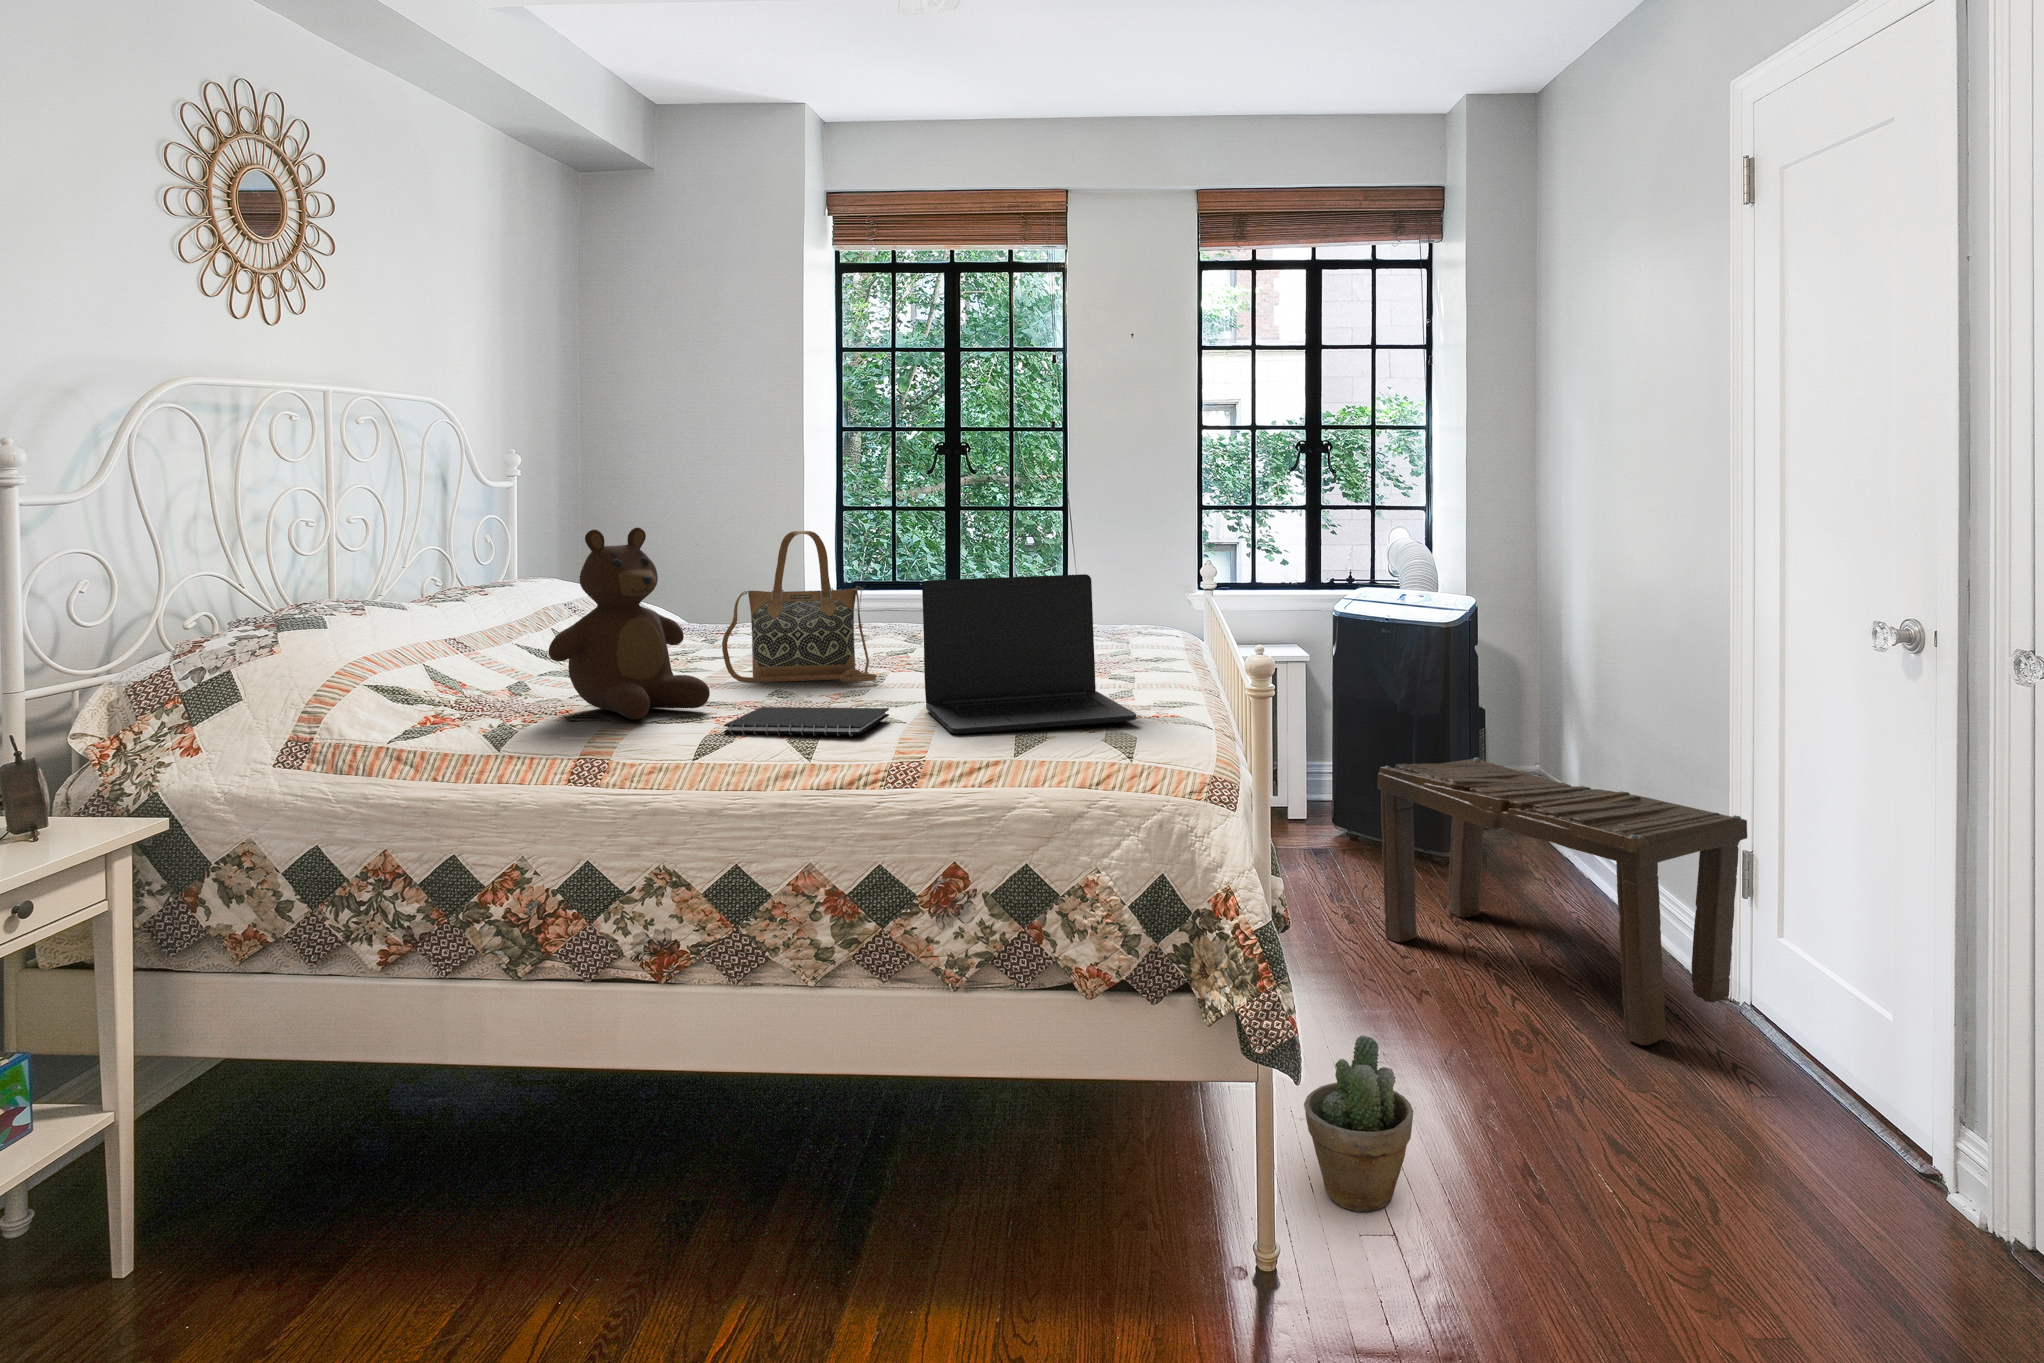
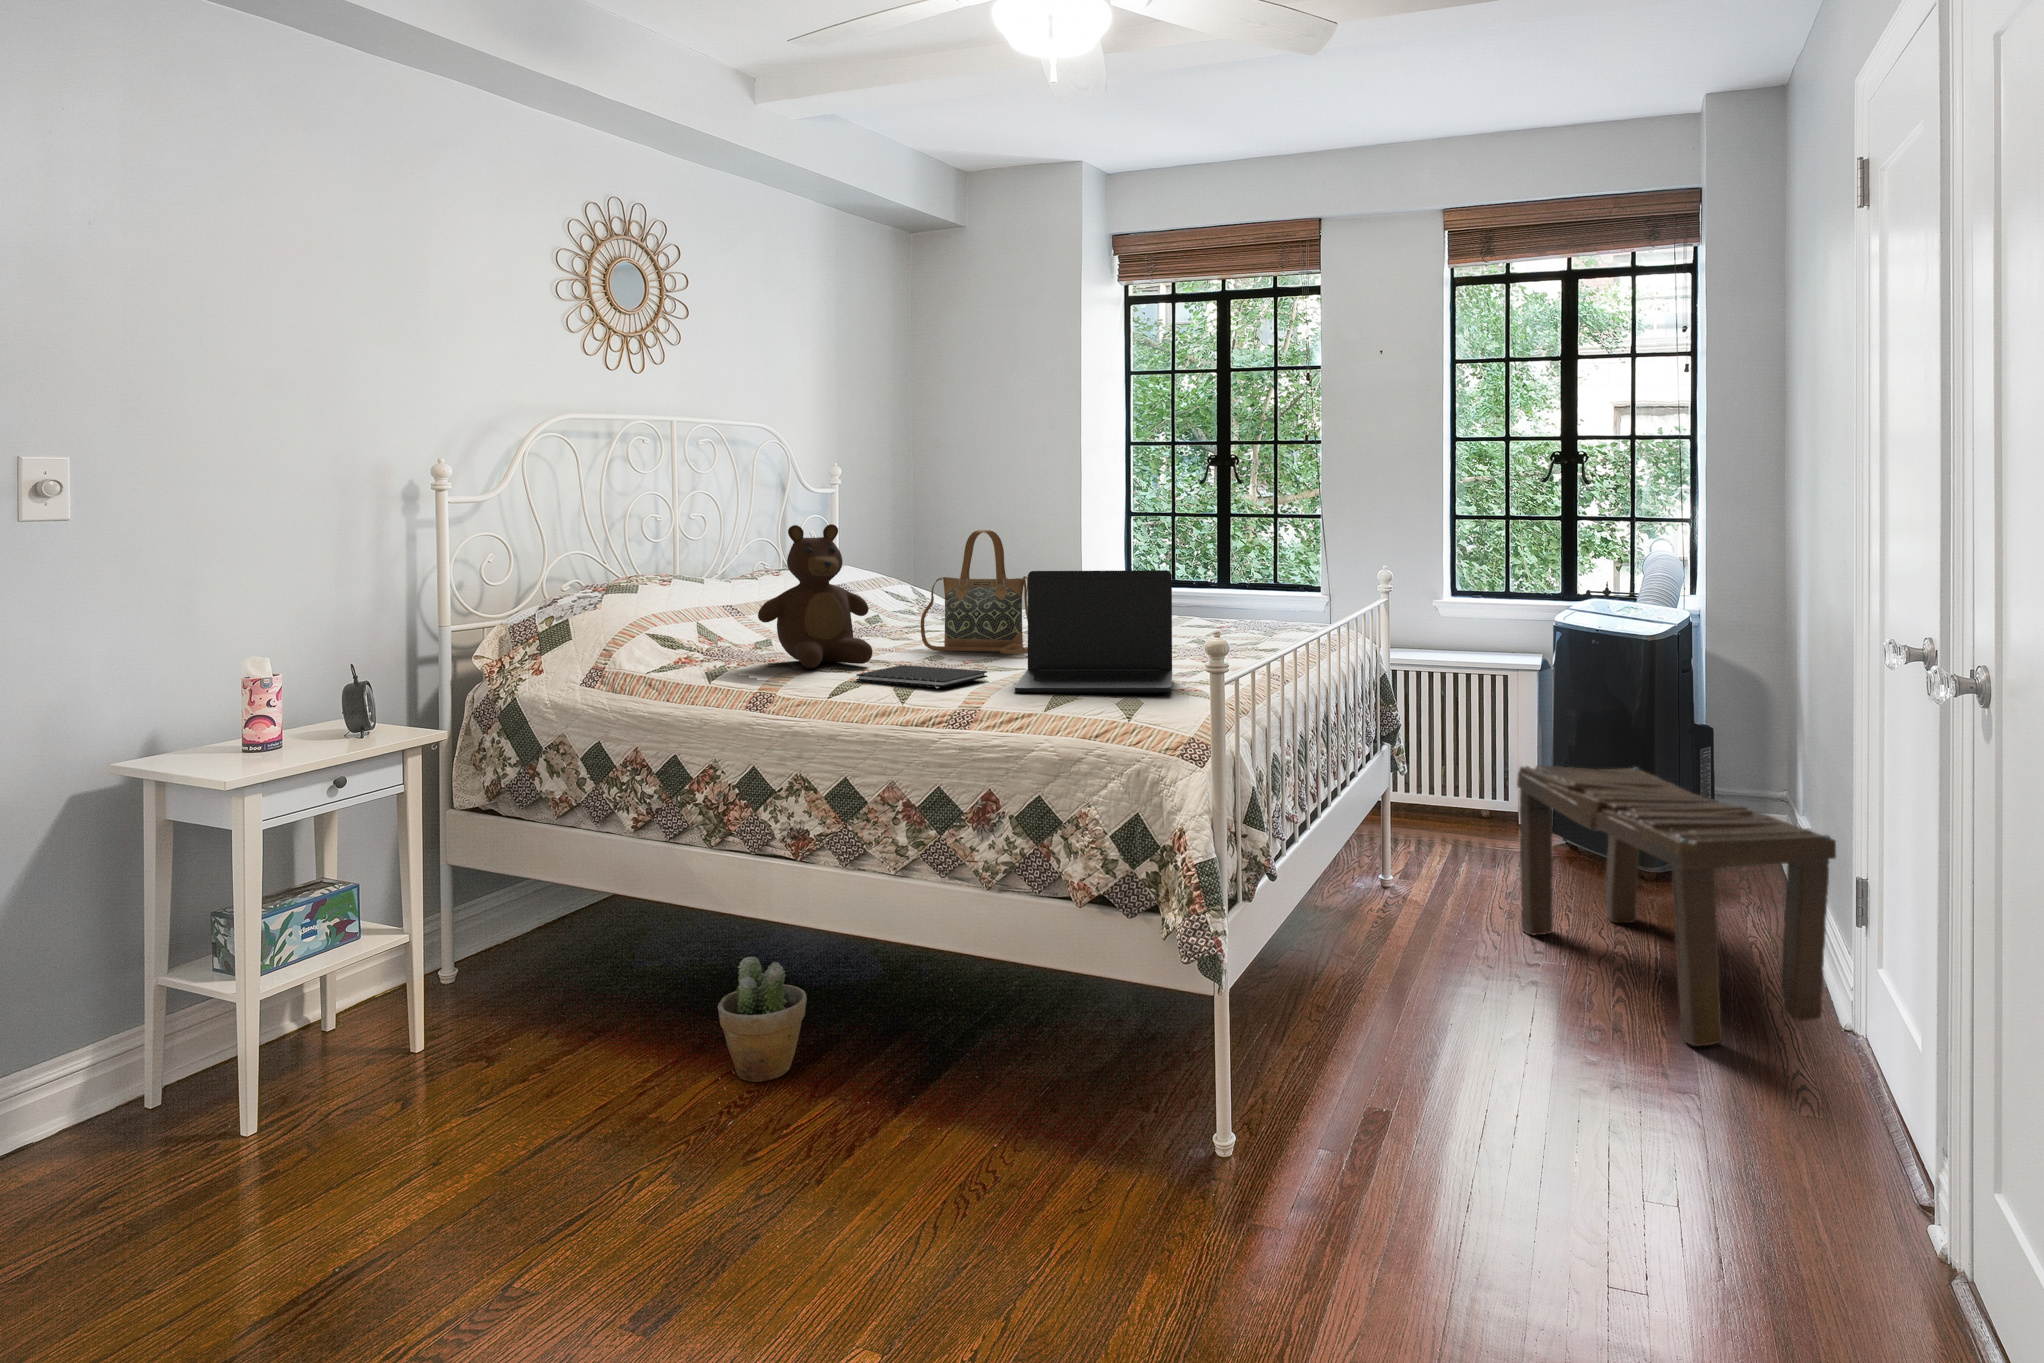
potted plant: present [1304,1036,1414,1212] -> present [718,957,807,1082]

